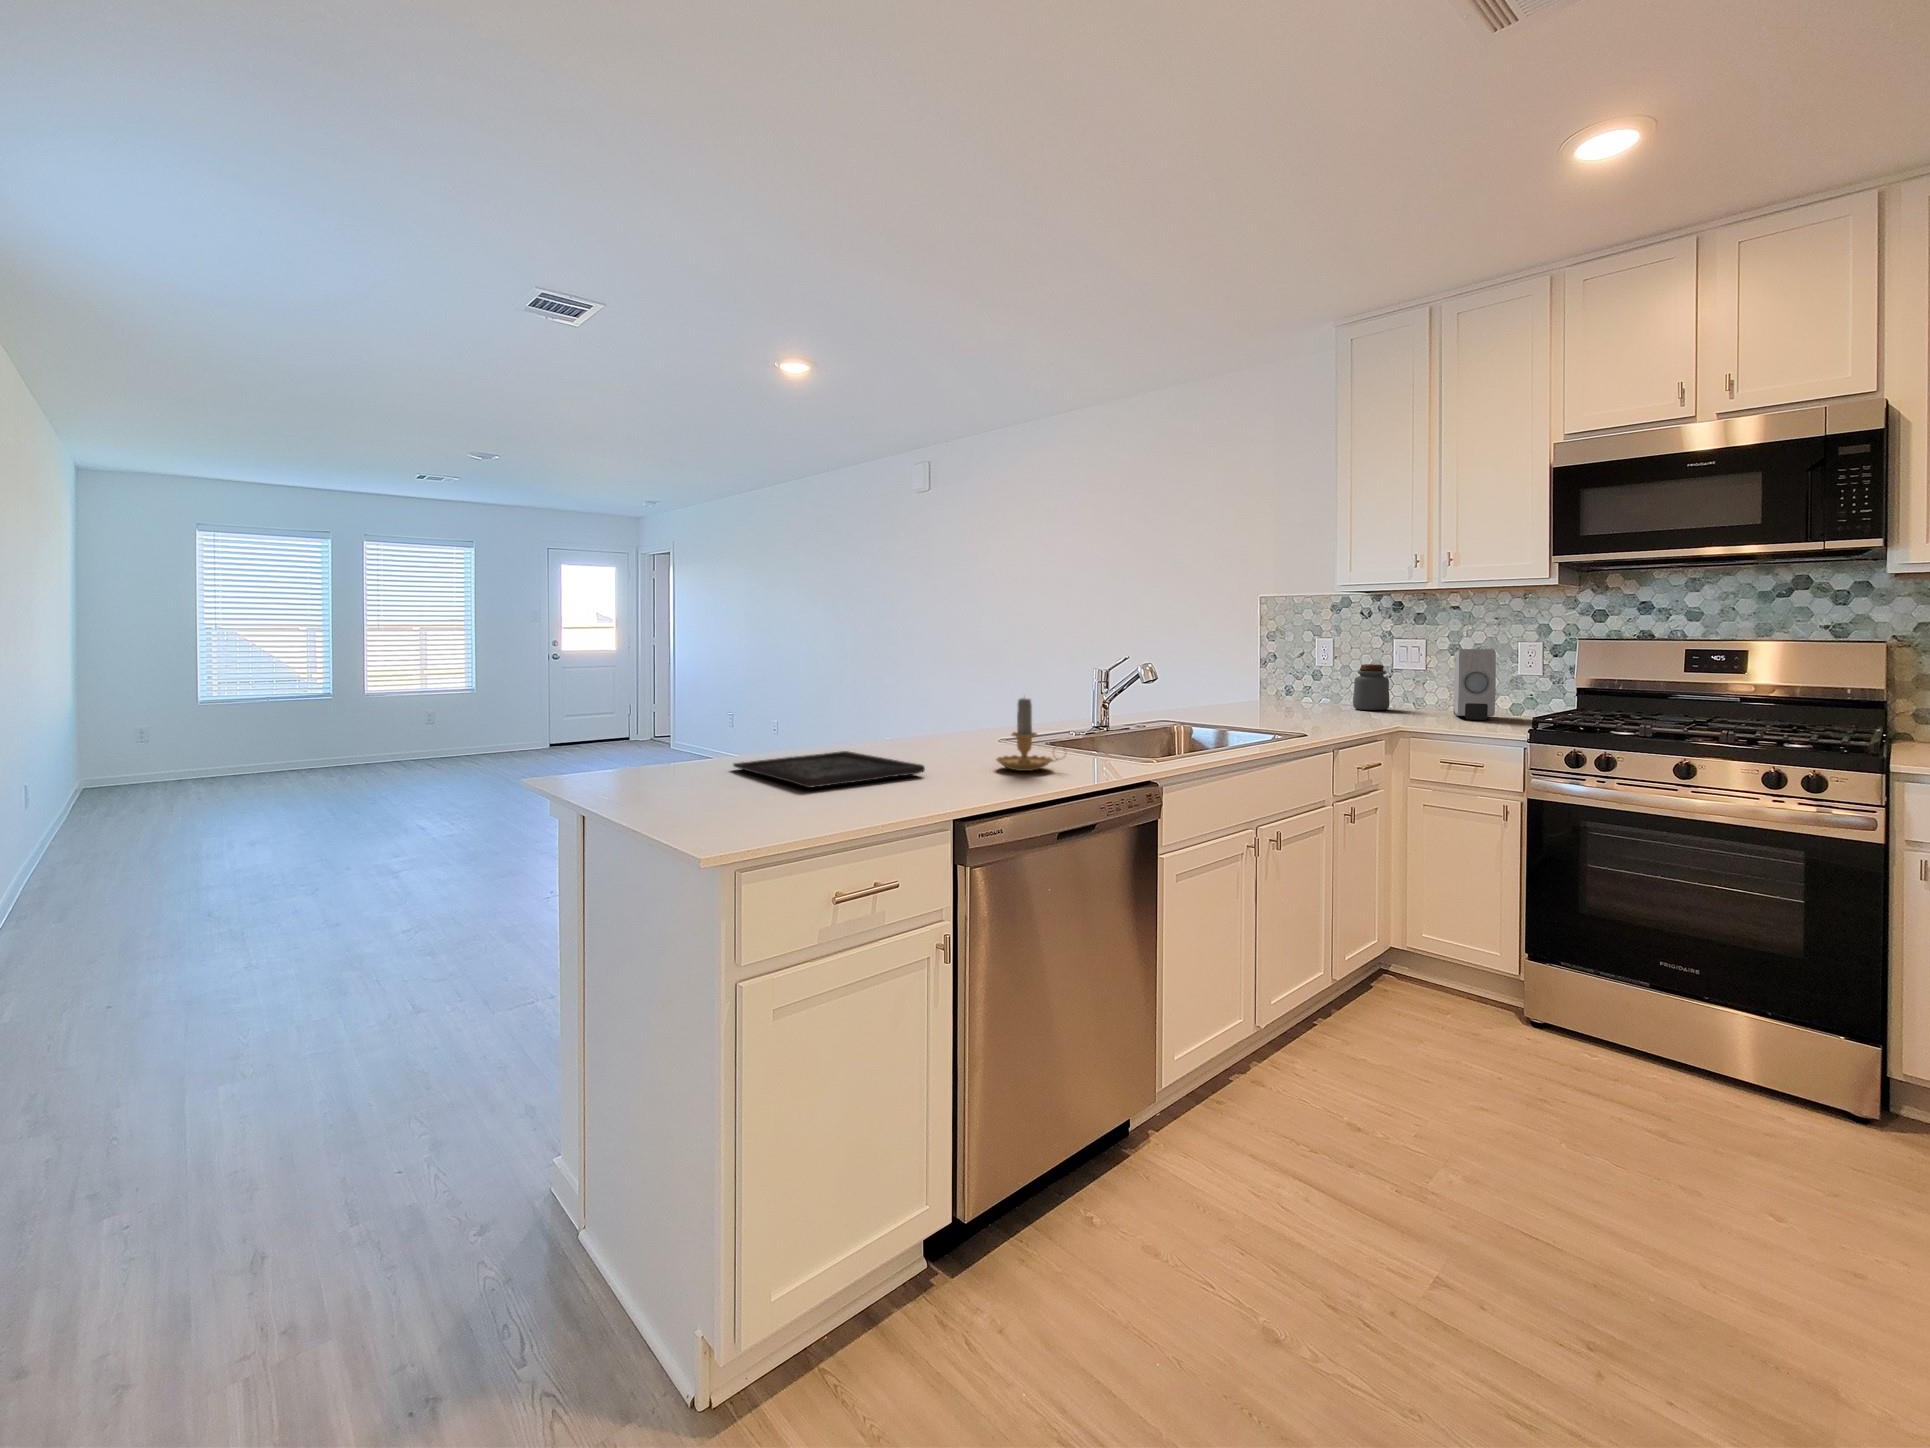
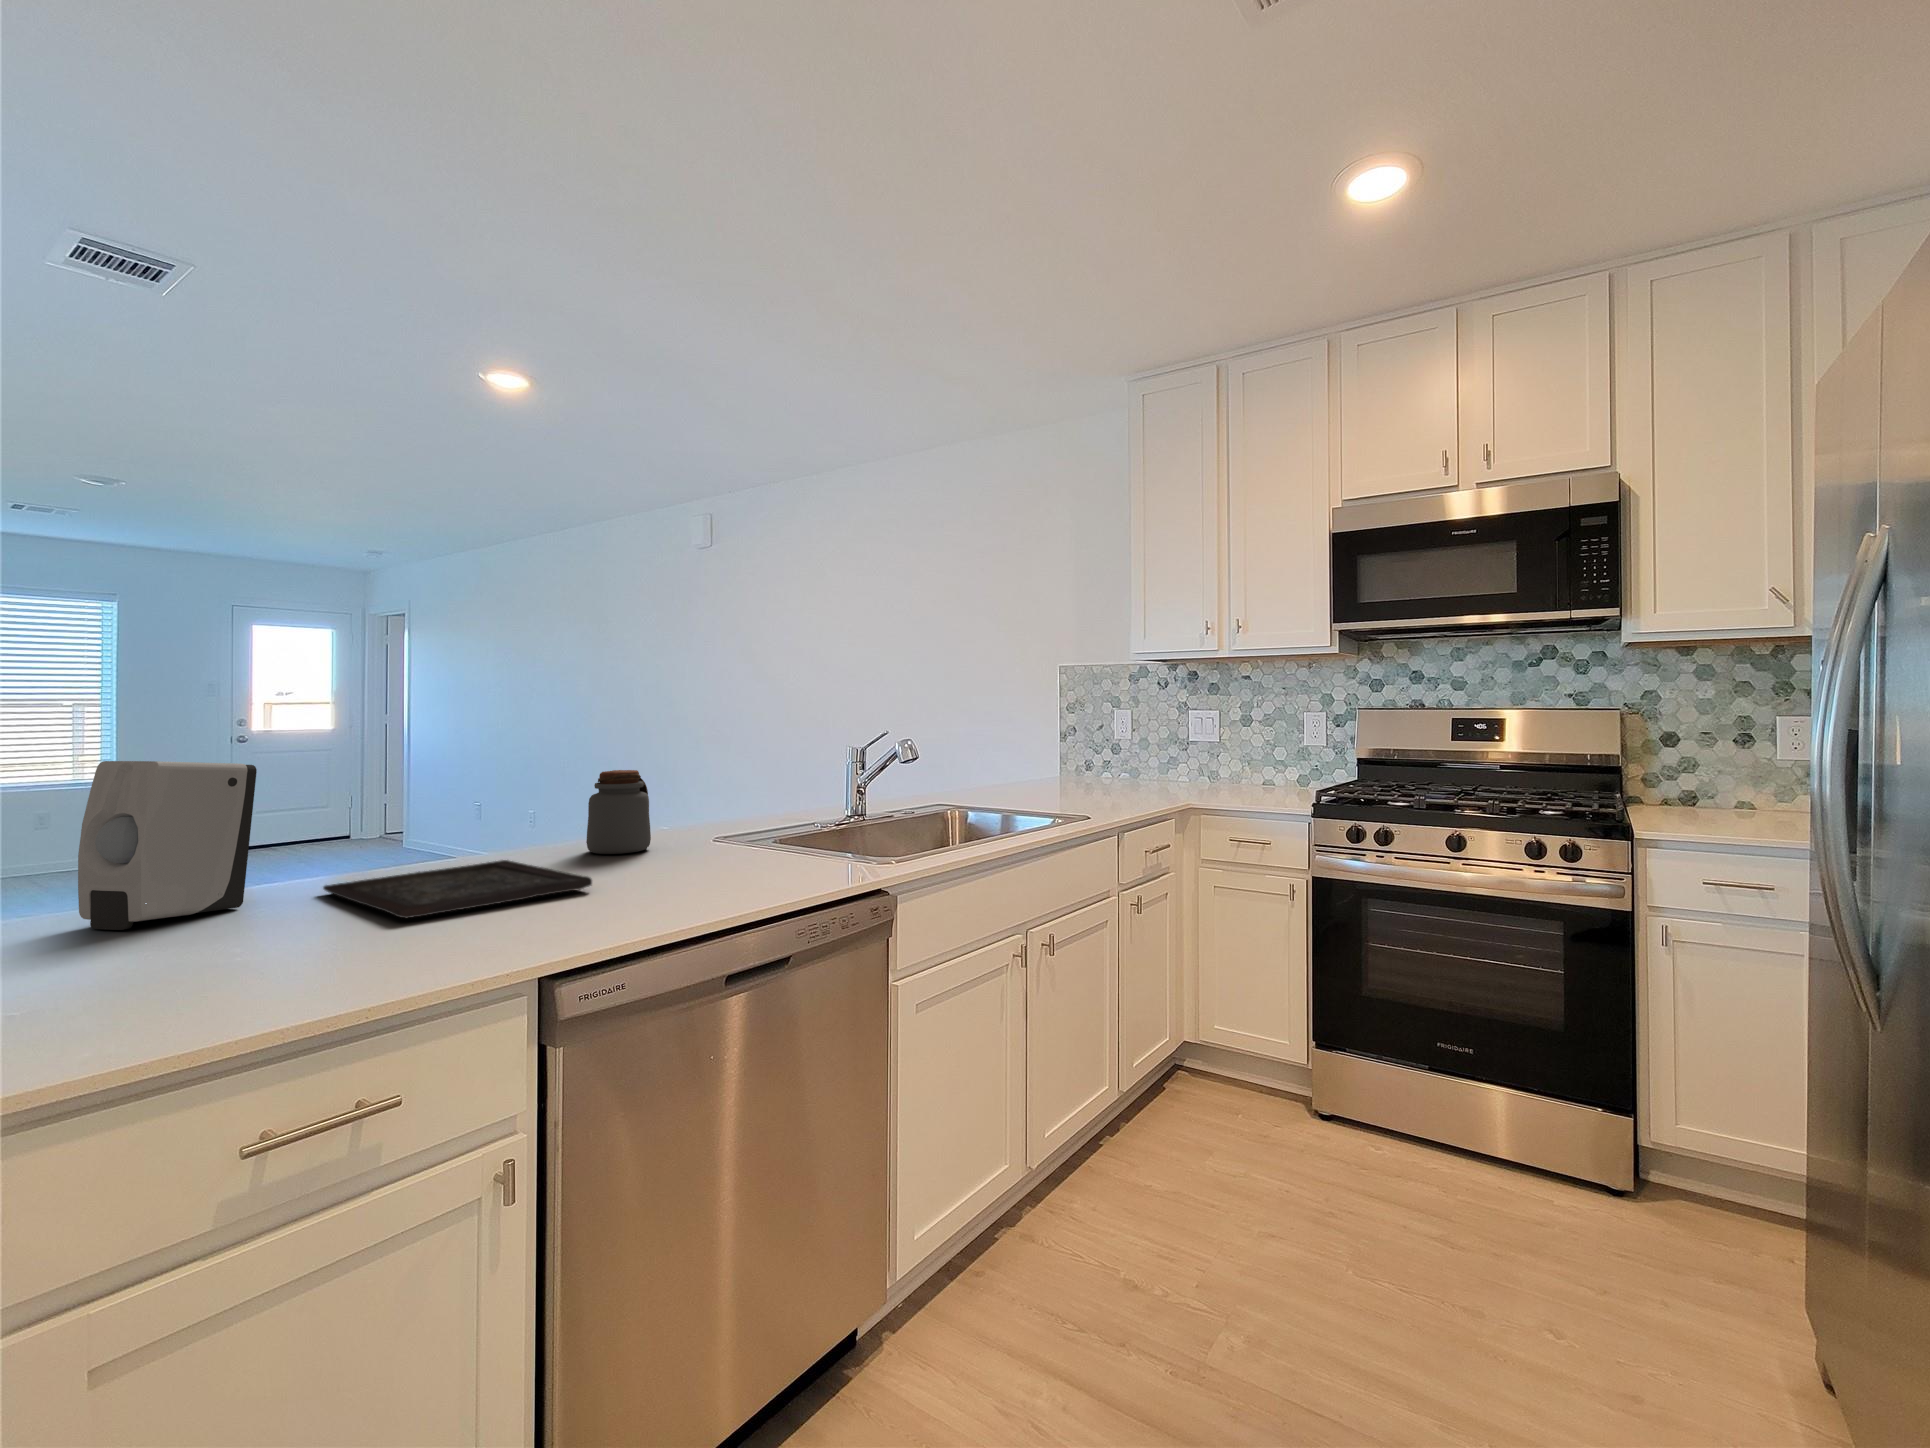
soap dispenser: present [1454,649,1496,720] -> present [78,761,257,930]
jar: present [1353,664,1390,710] -> present [586,770,651,854]
candle: present [996,698,1059,771] -> none [695,783,784,878]

